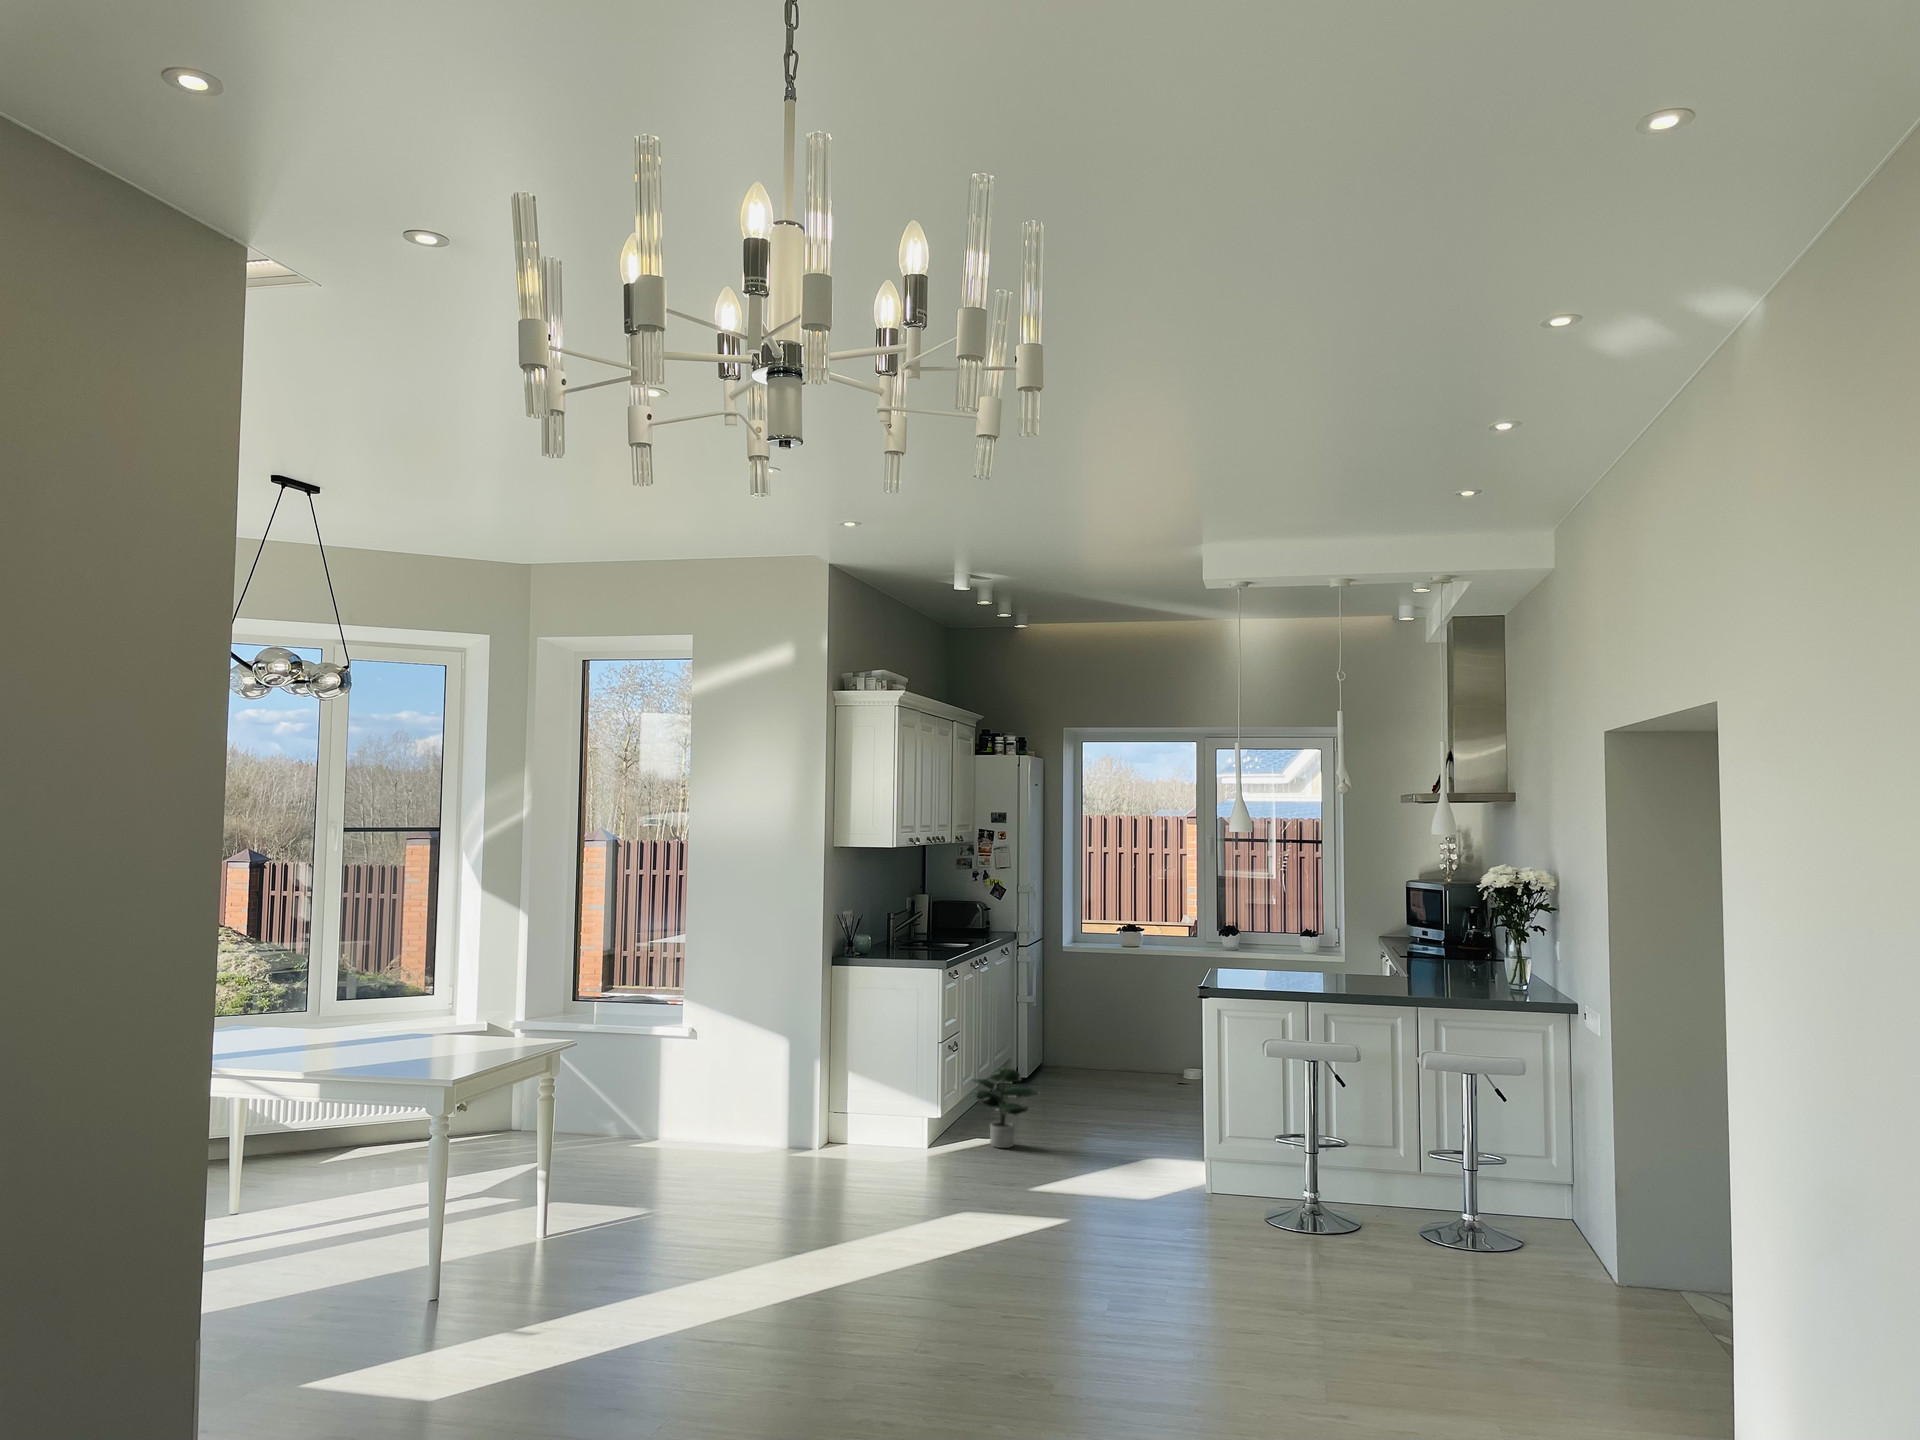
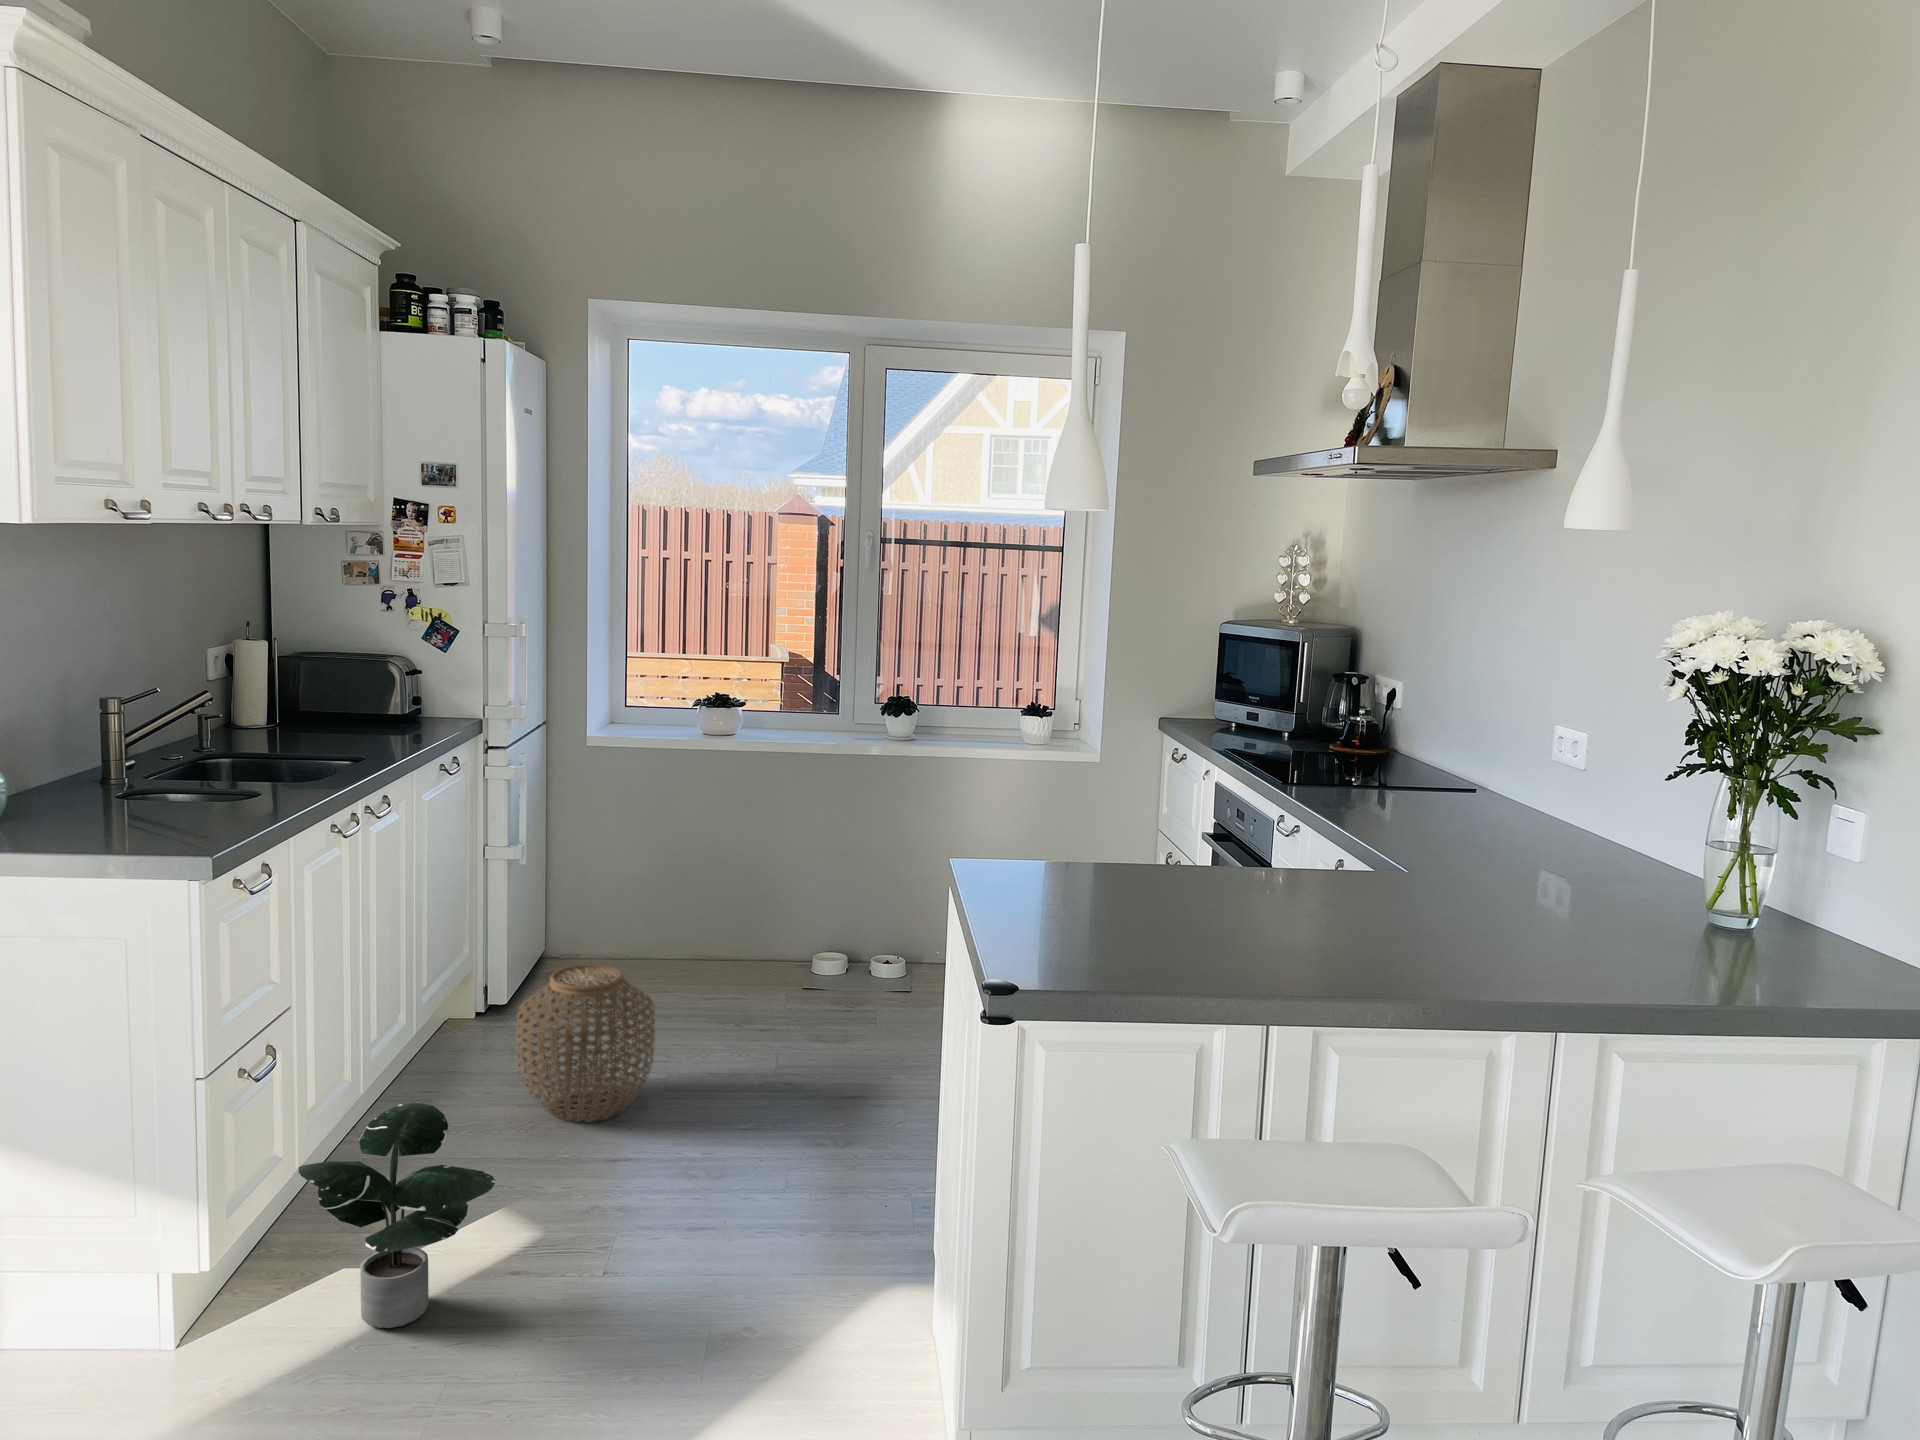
woven basket: none [1038,1041,1099,1111] -> present [517,965,655,1122]

